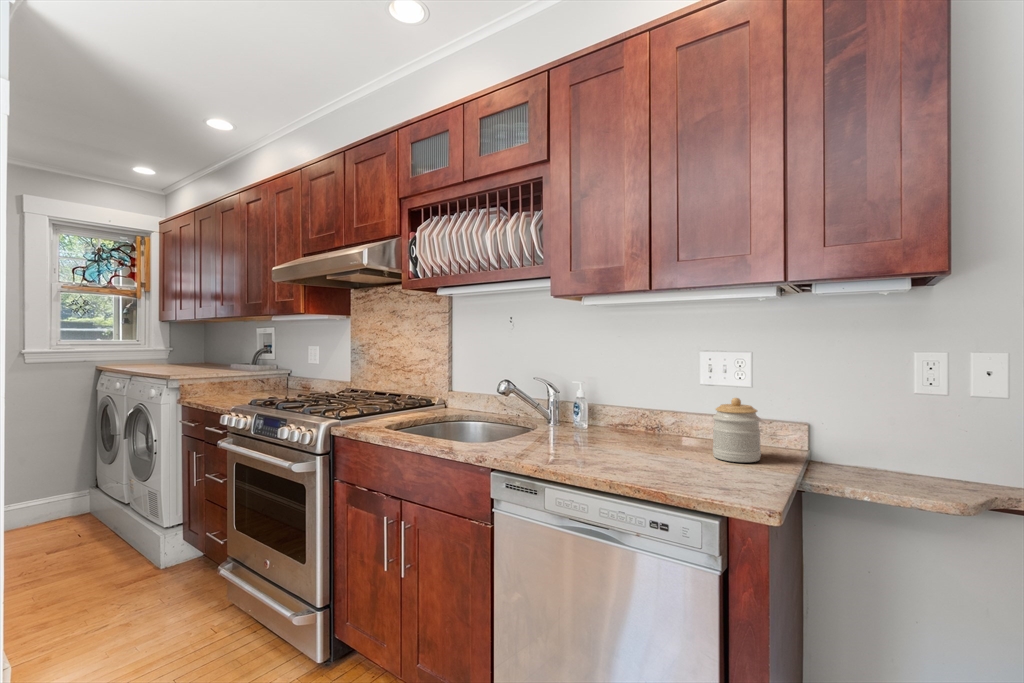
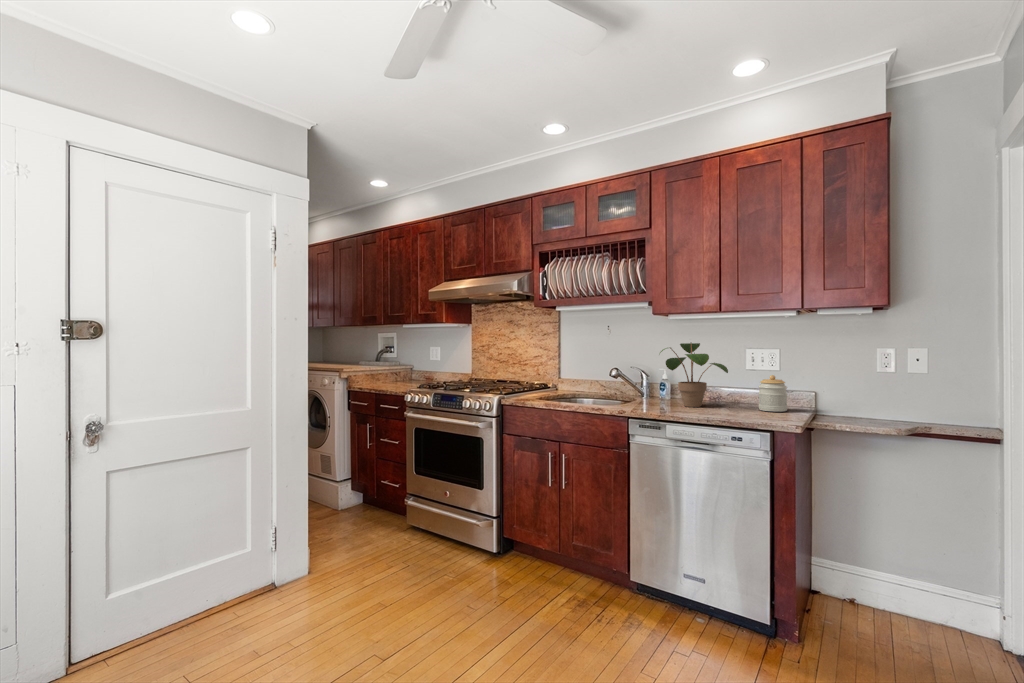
potted plant: none [554,341,663,448] -> present [660,343,728,407]

